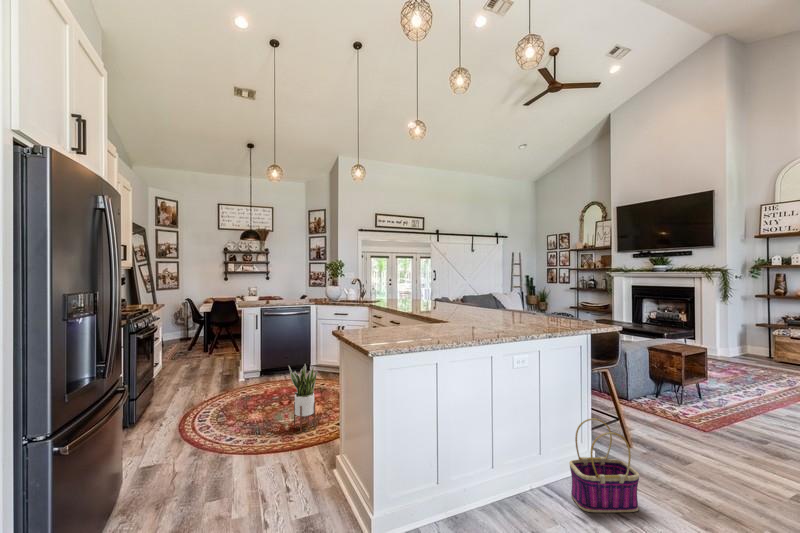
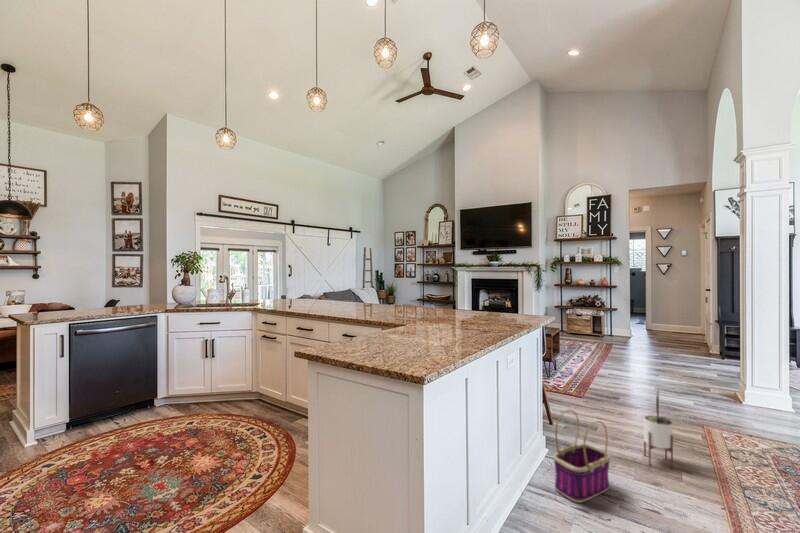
potted plant: present [289,364,317,432] -> present [644,389,673,468]

